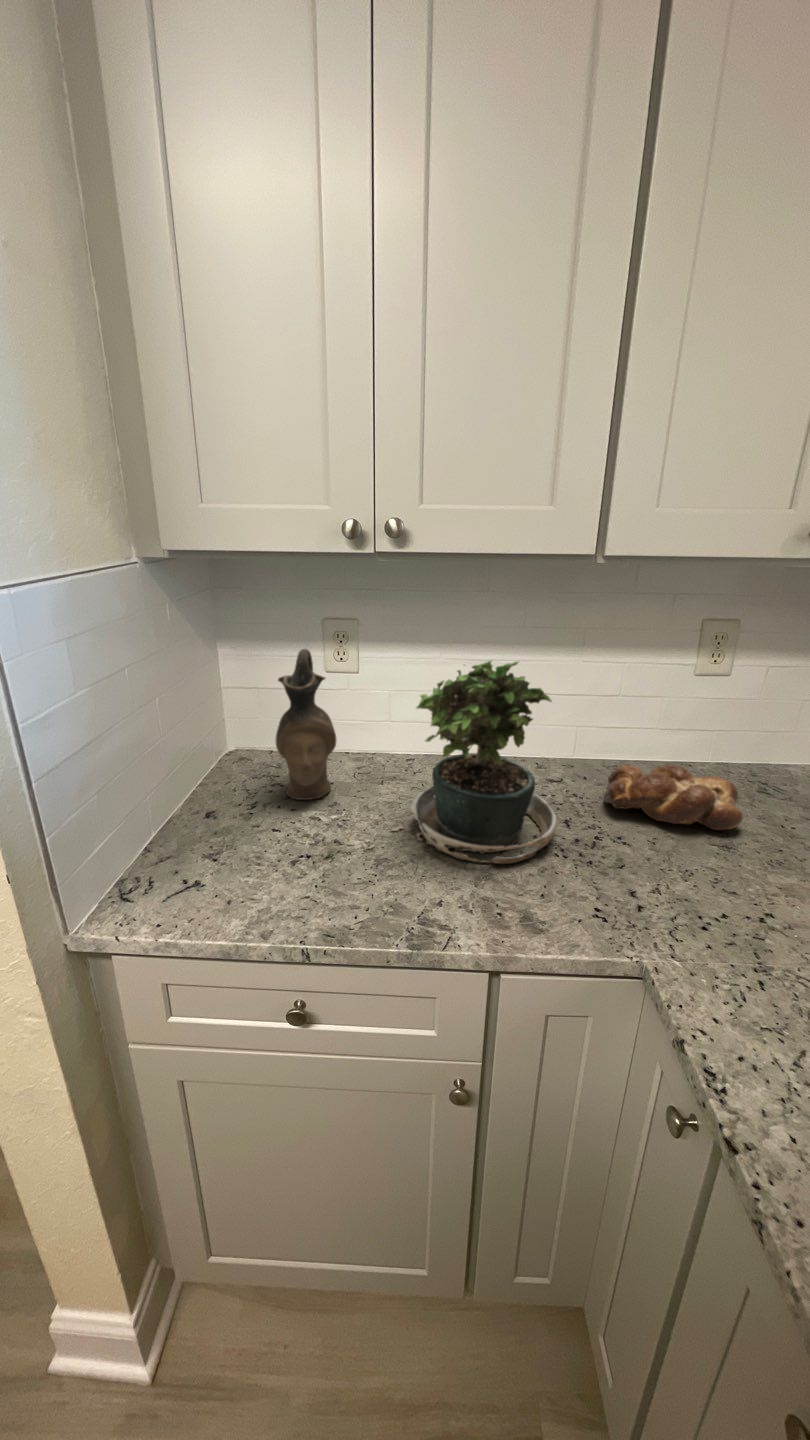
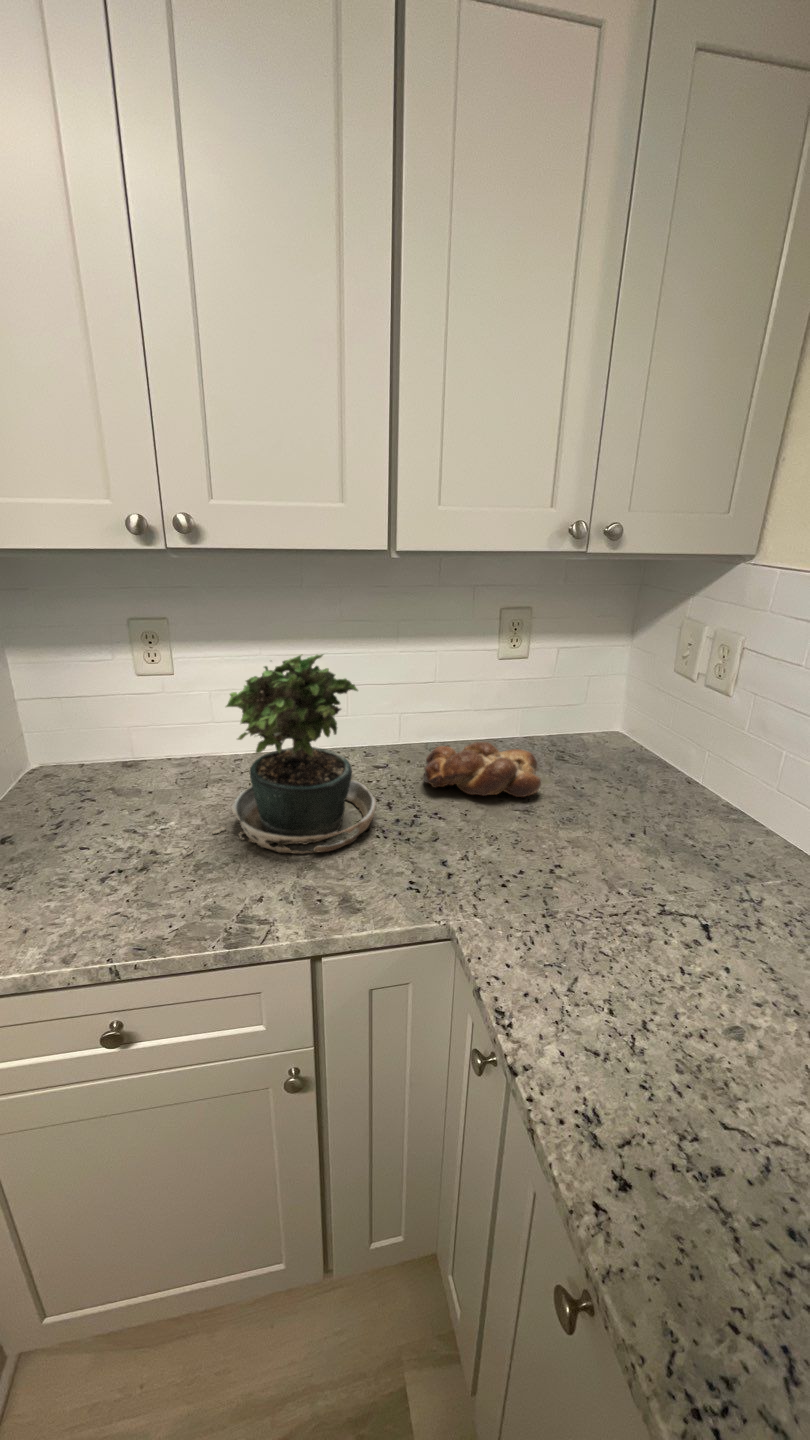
ceramic pitcher: present [275,649,336,800] -> none [75,653,149,813]

